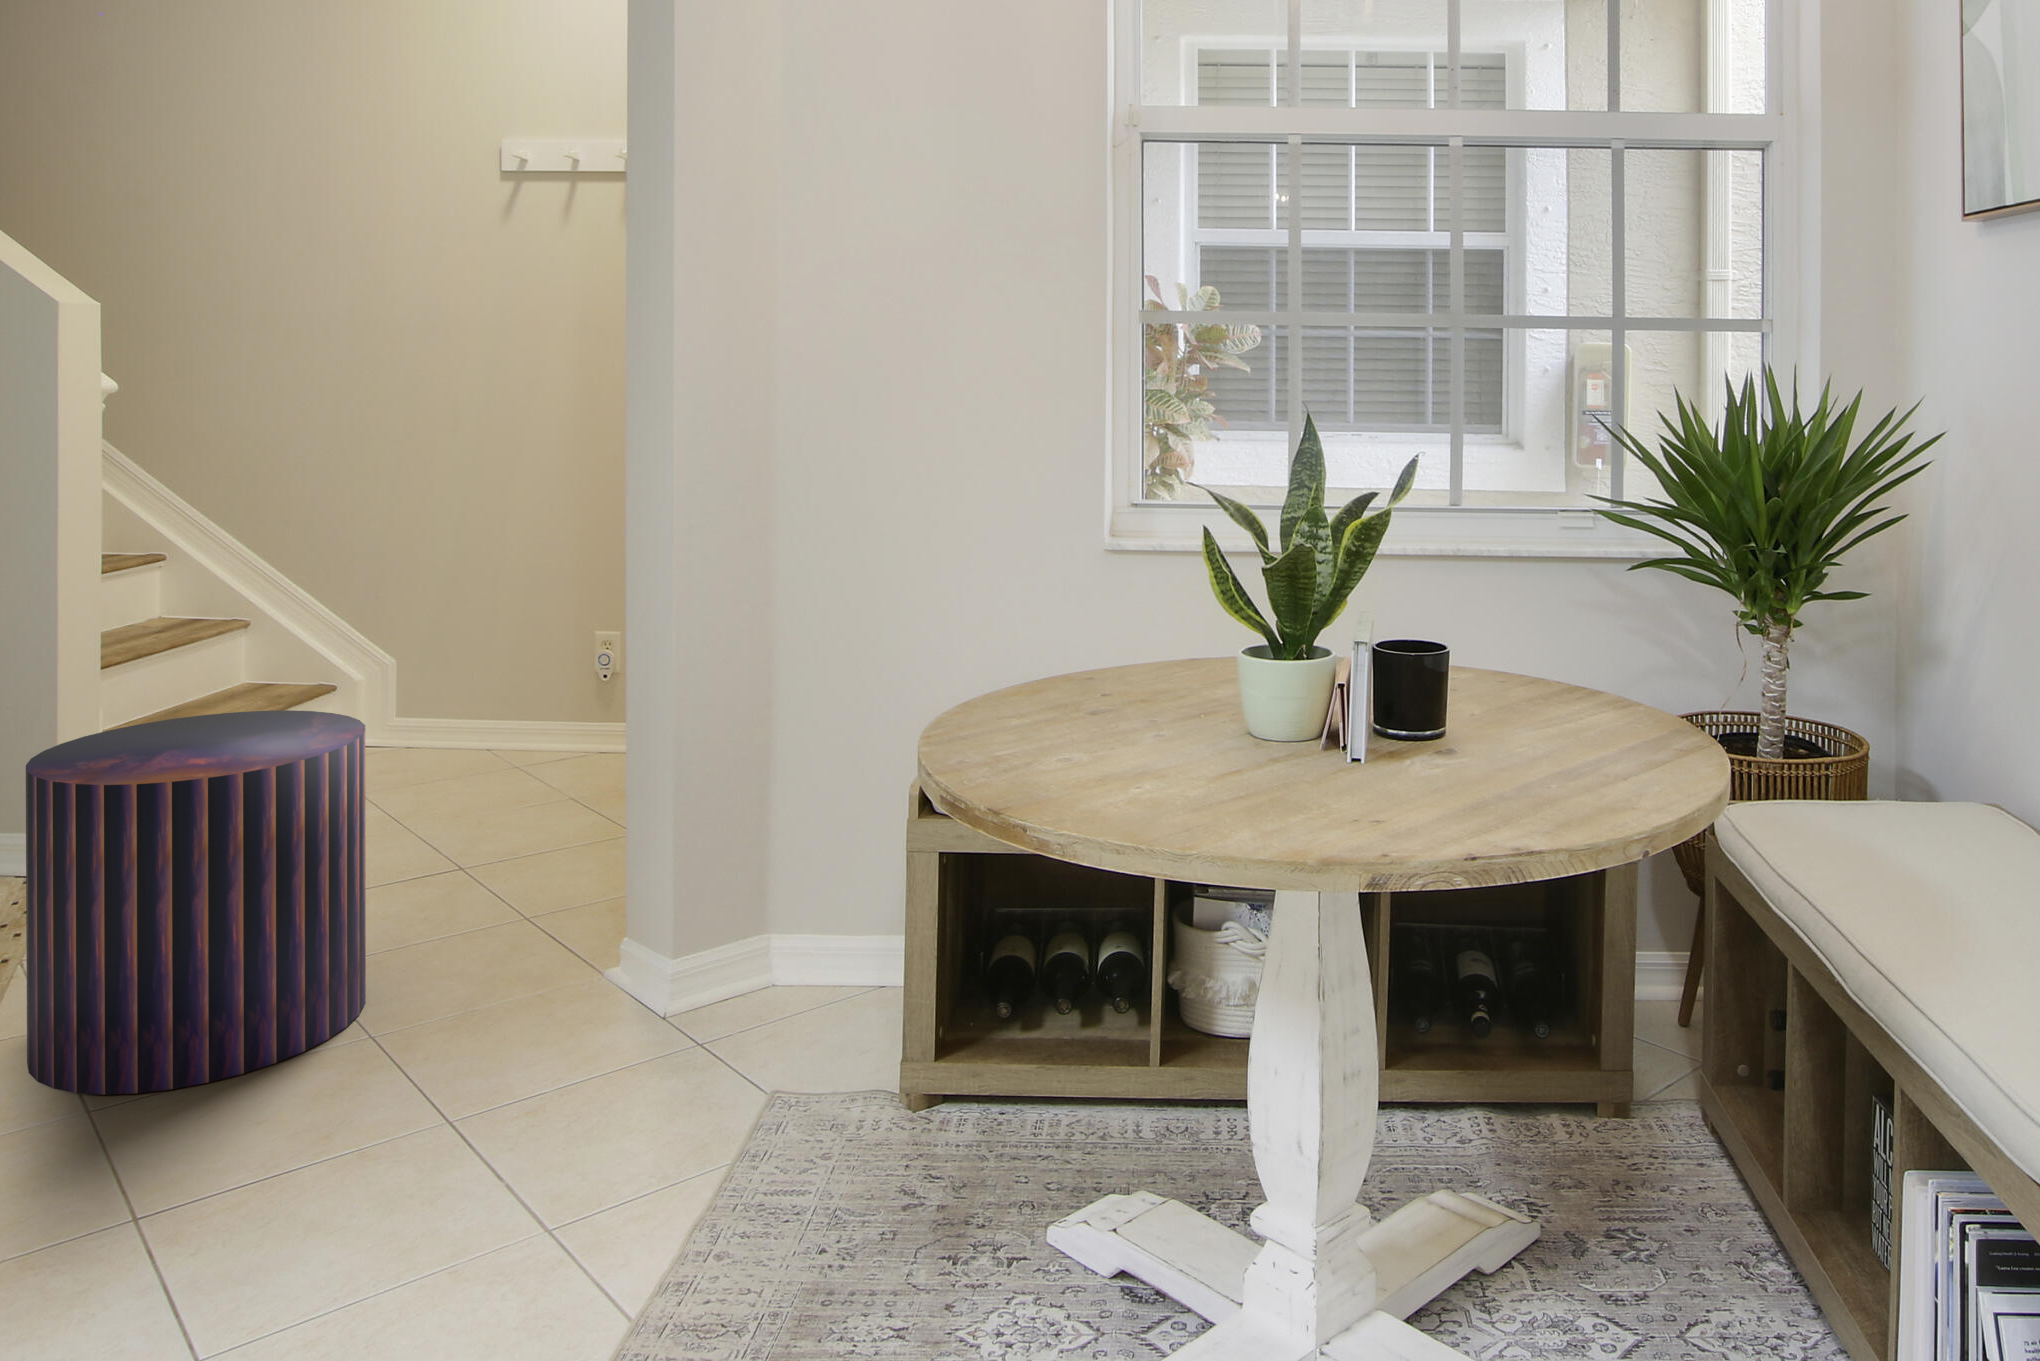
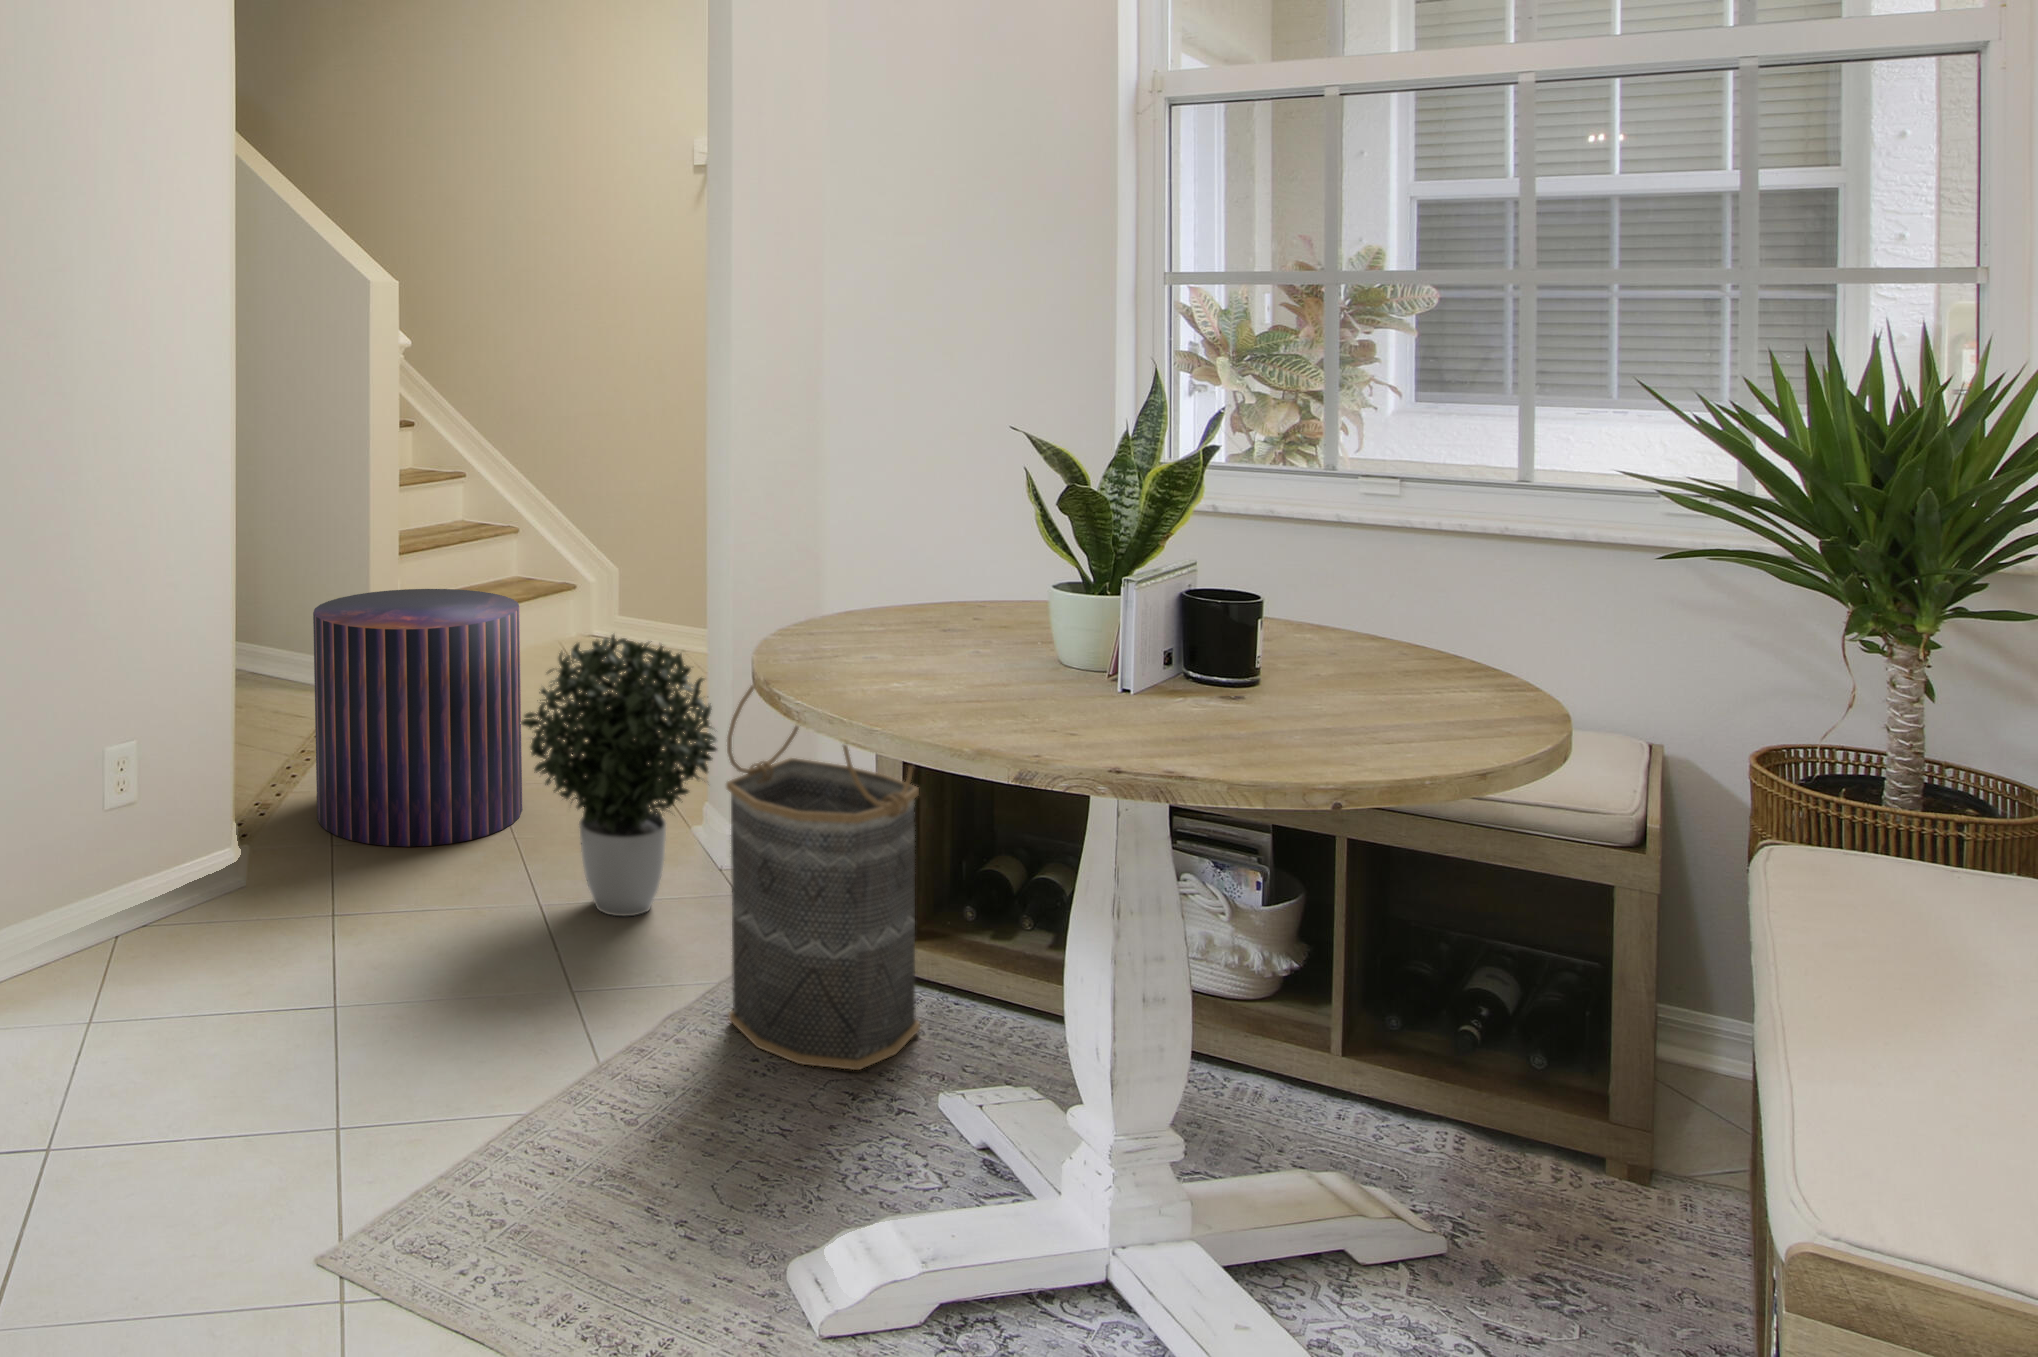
potted plant: none [422,746,695,1109] -> present [521,635,717,916]
basket: none [767,760,988,1238] -> present [726,685,920,1070]

